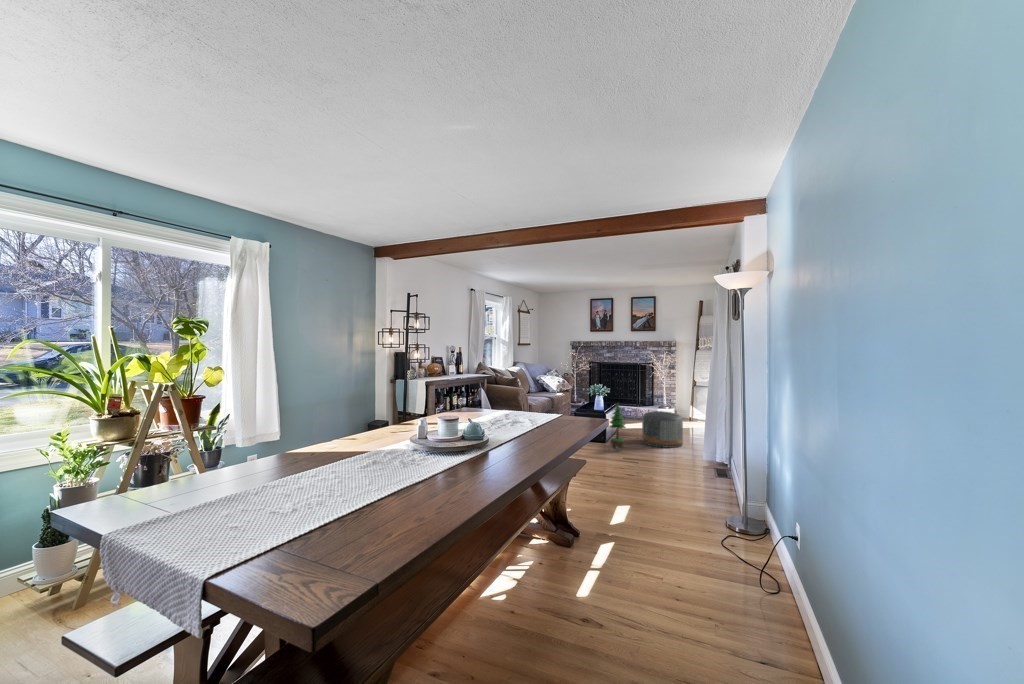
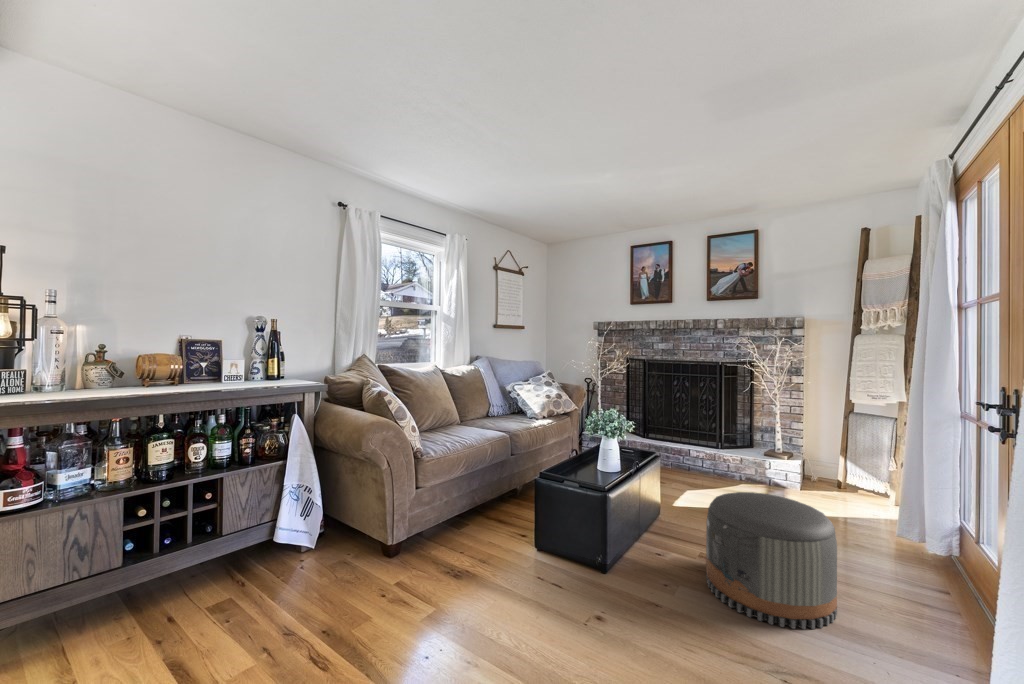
potted tree: present [610,403,626,451] -> none [583,476,640,631]

